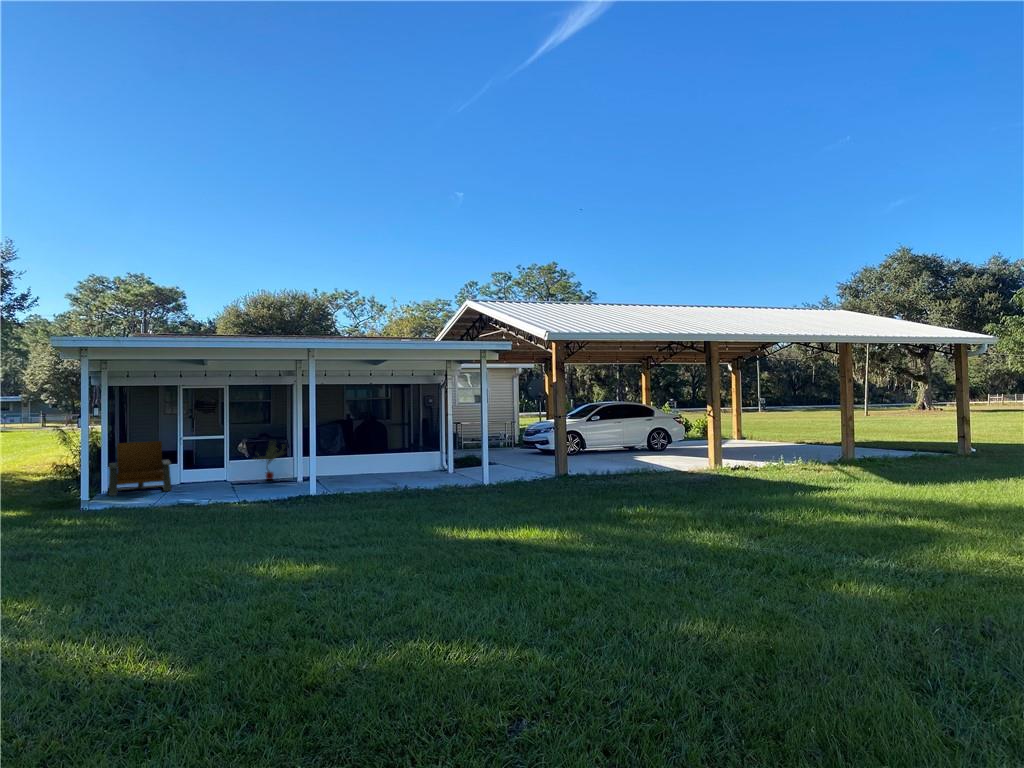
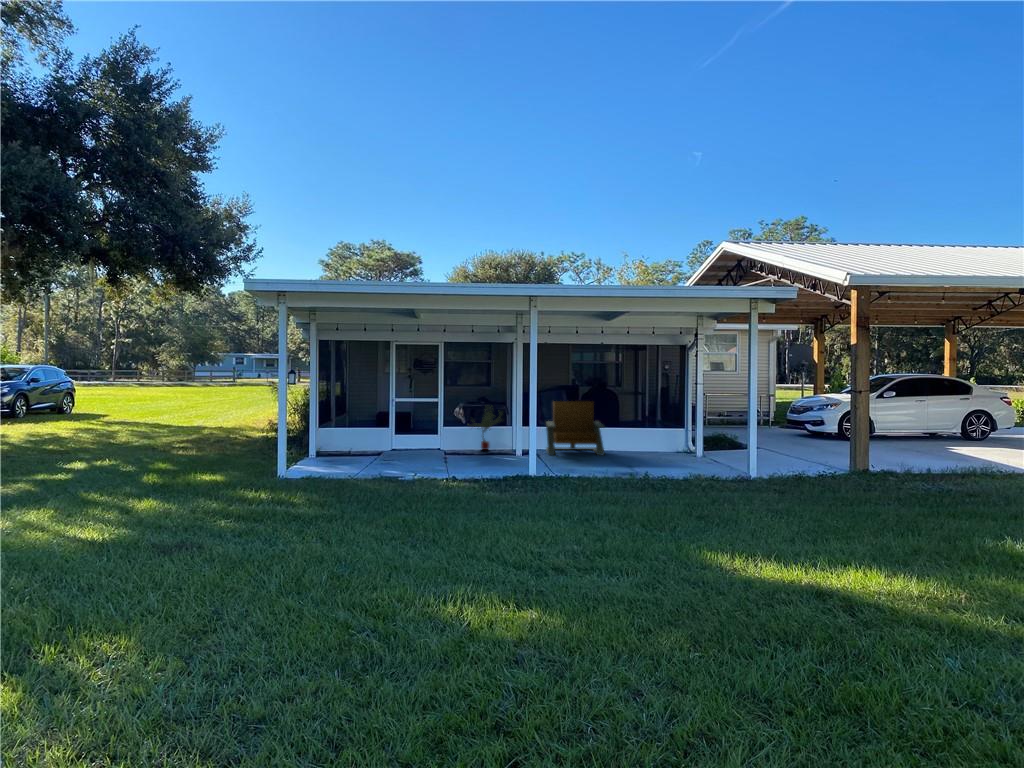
lounge chair: present [109,441,172,496] -> present [546,401,604,455]

